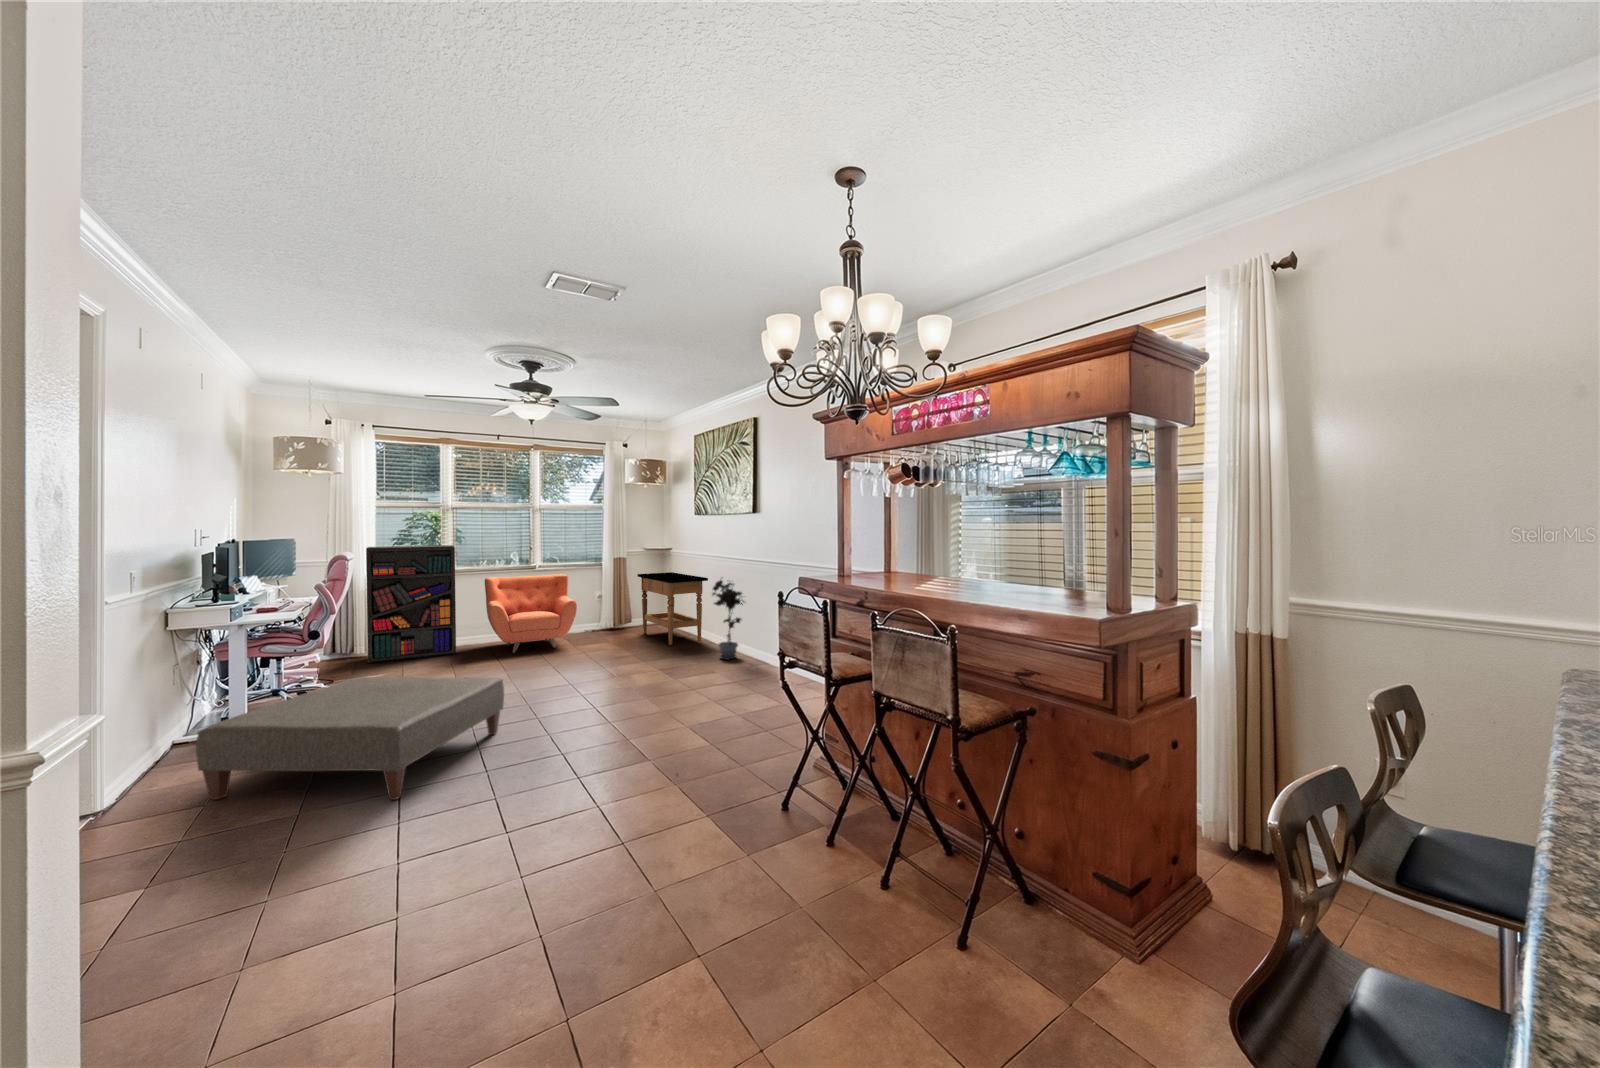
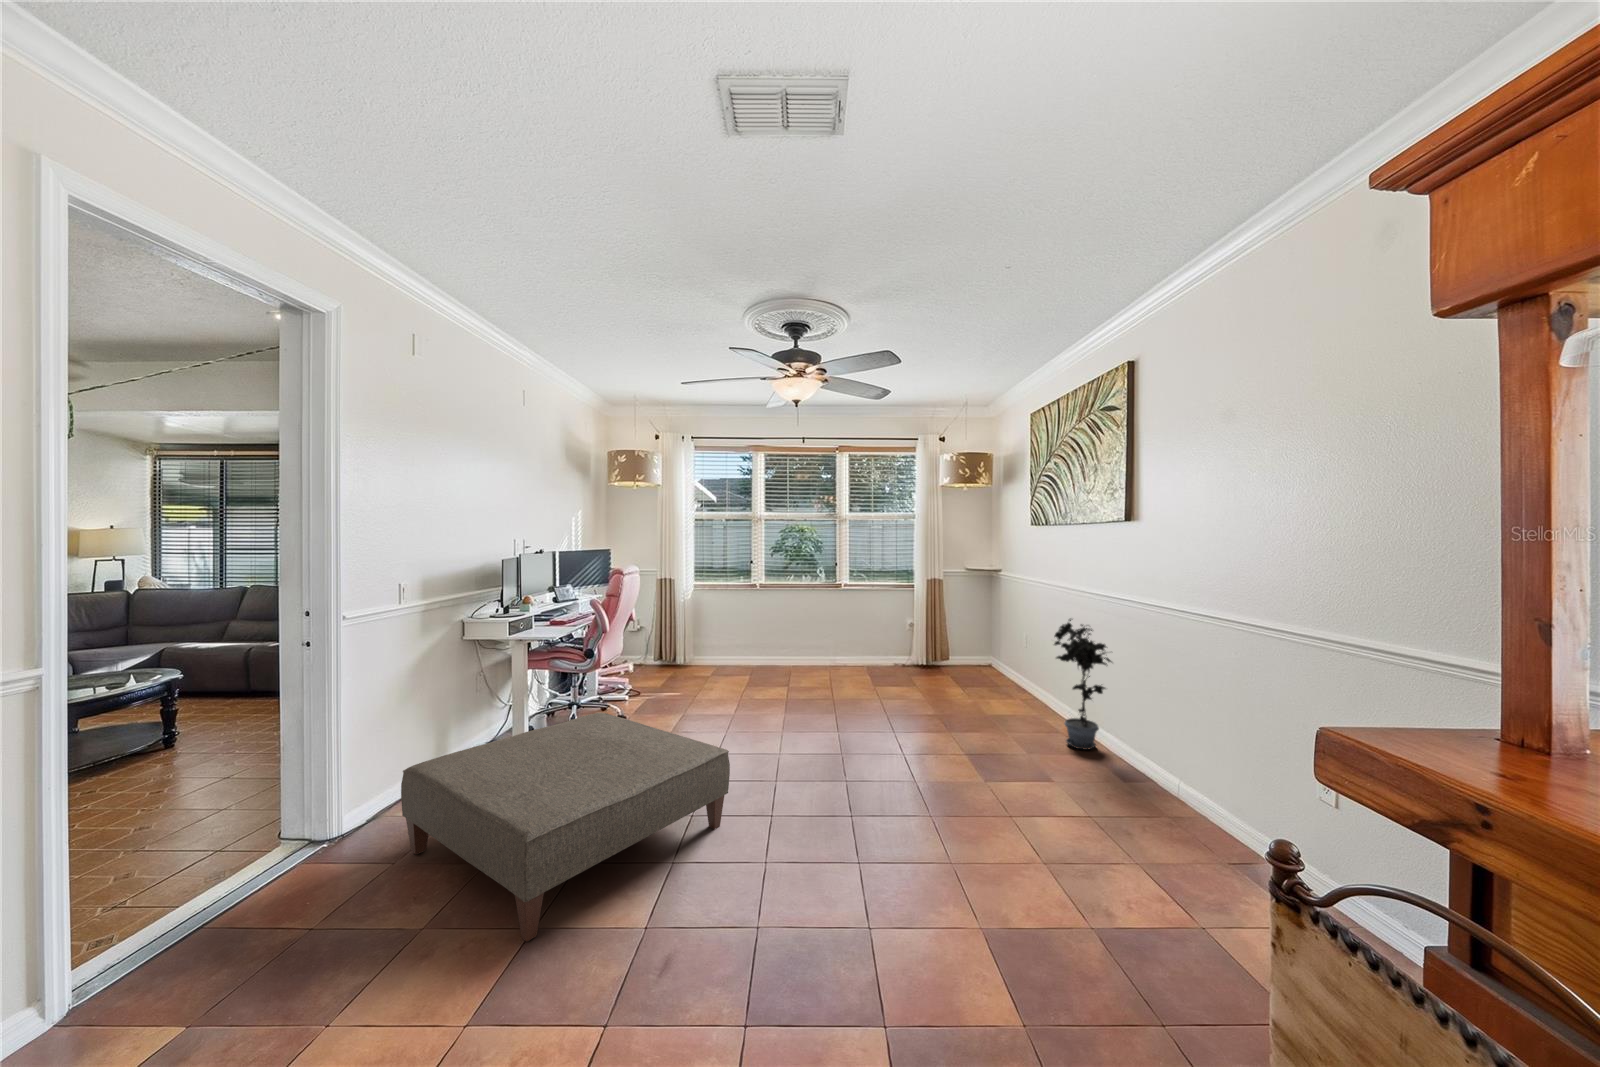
bookshelf: present [366,545,456,663] -> none [680,559,759,676]
side table: present [637,572,708,645] -> none [955,600,1050,703]
armchair: present [485,574,577,652] -> none [784,595,877,684]

